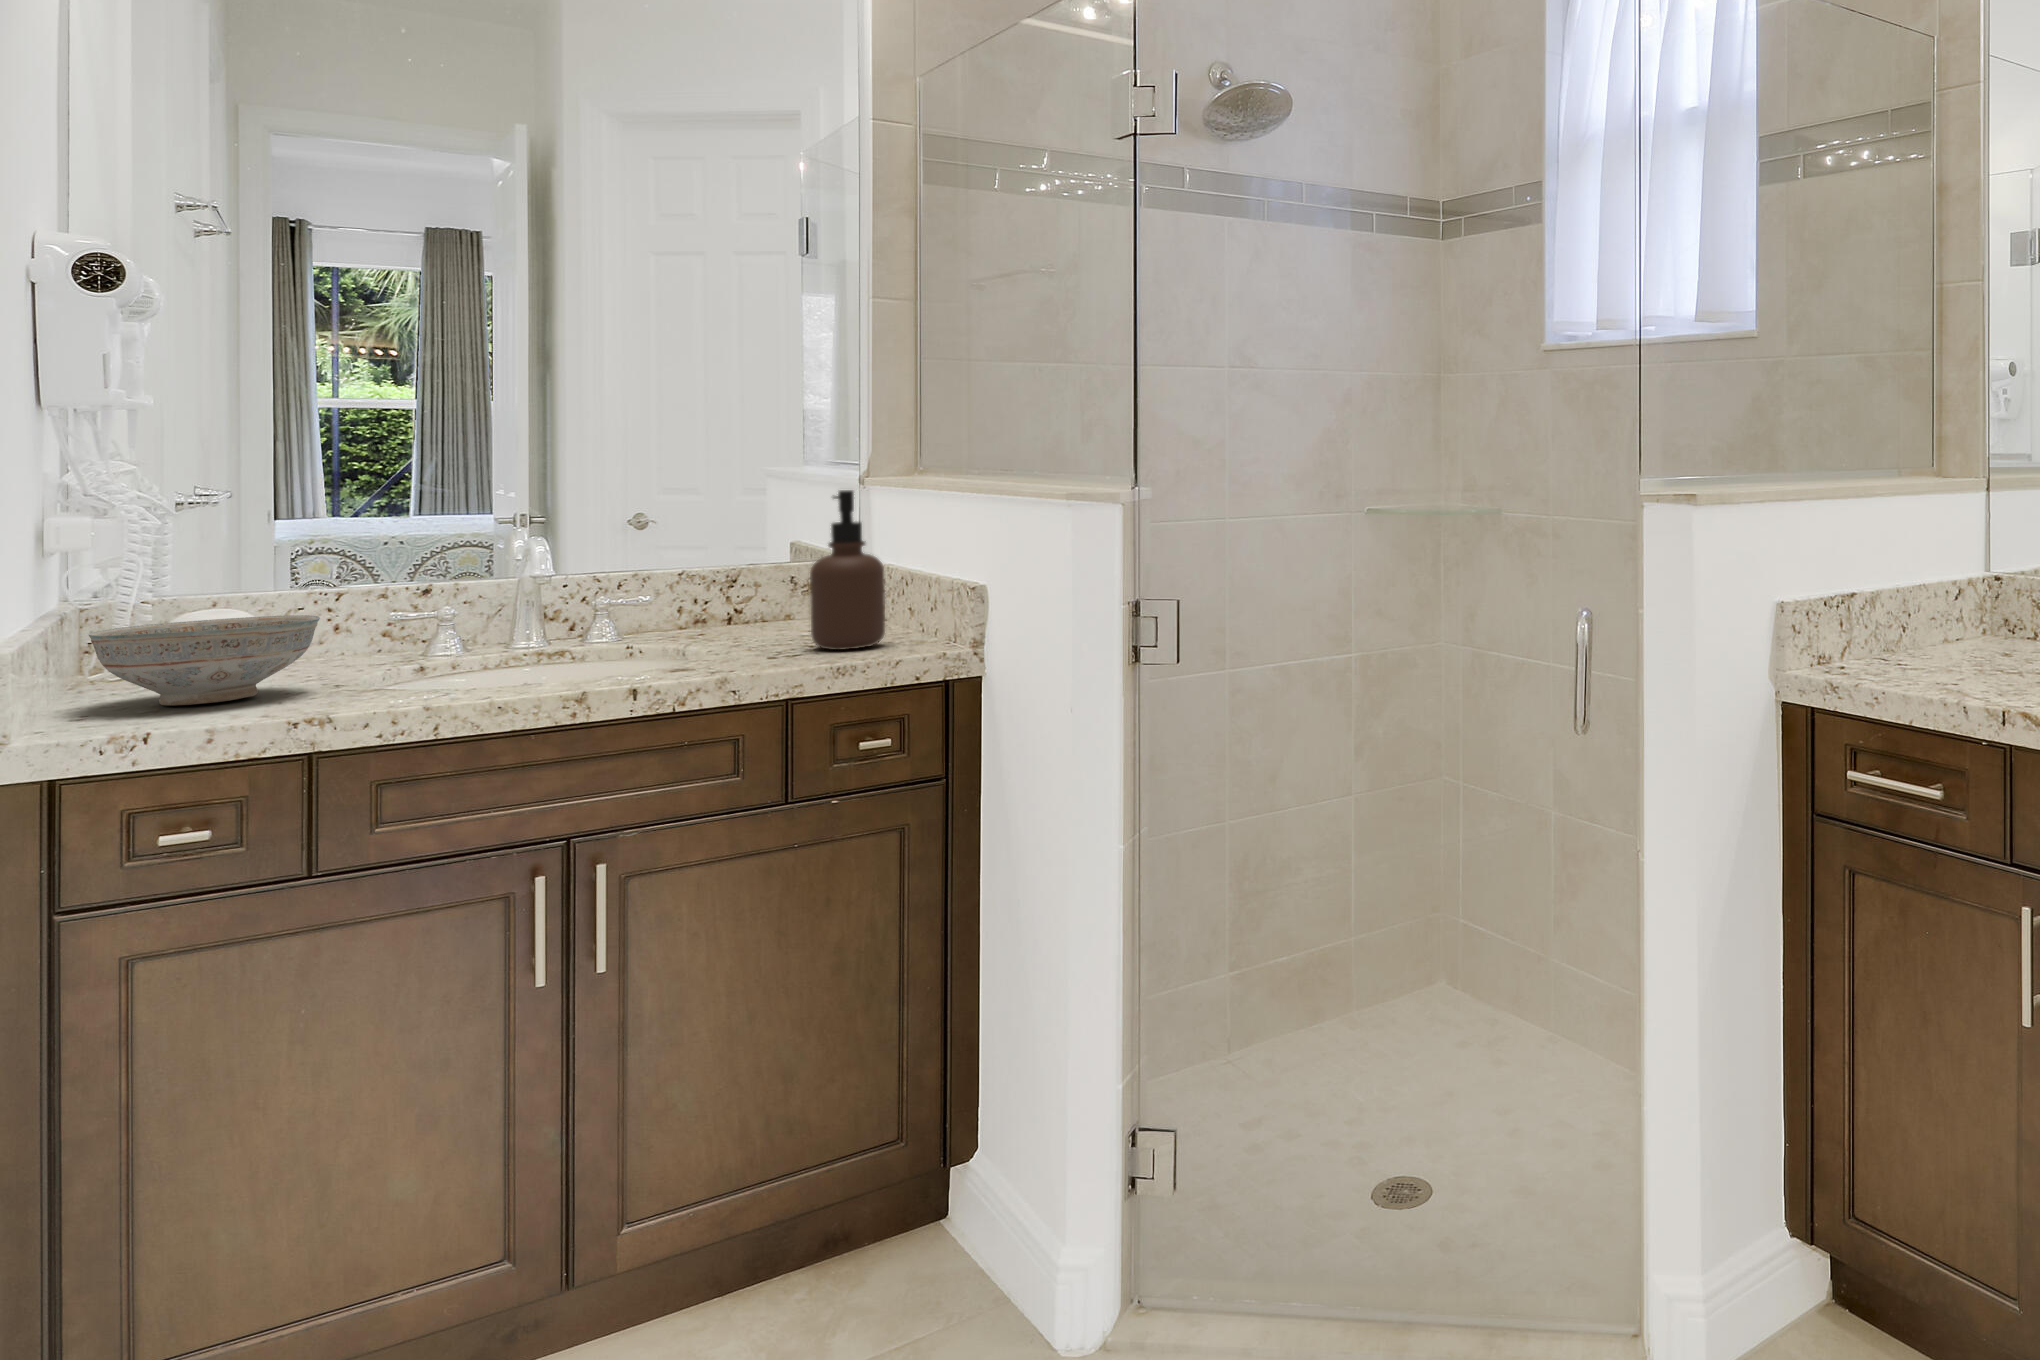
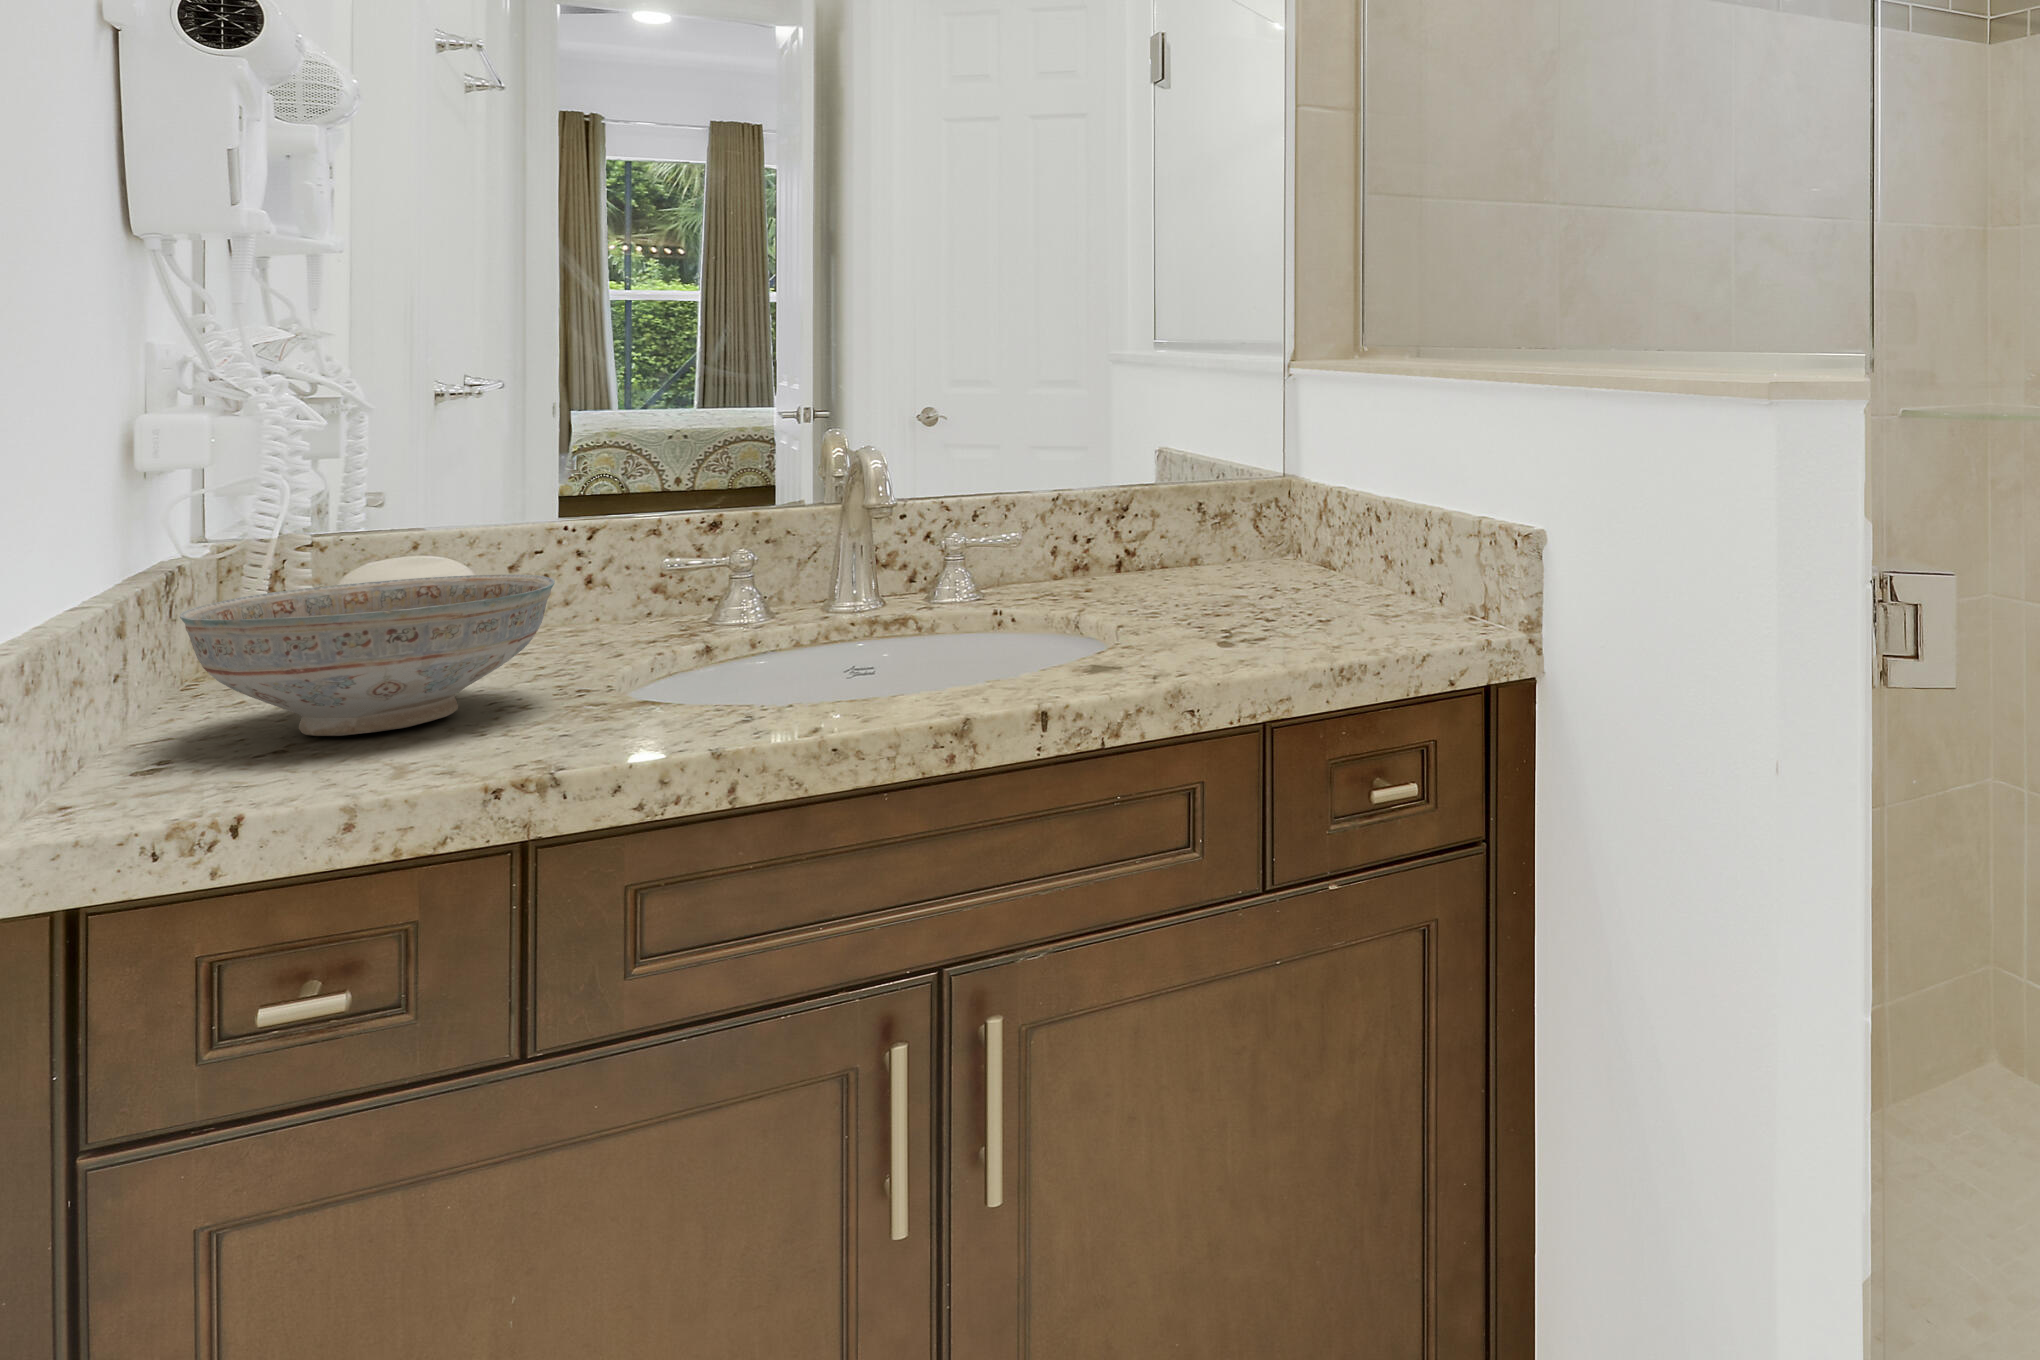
soap dispenser: present [810,490,885,650] -> none [1265,382,1372,631]

